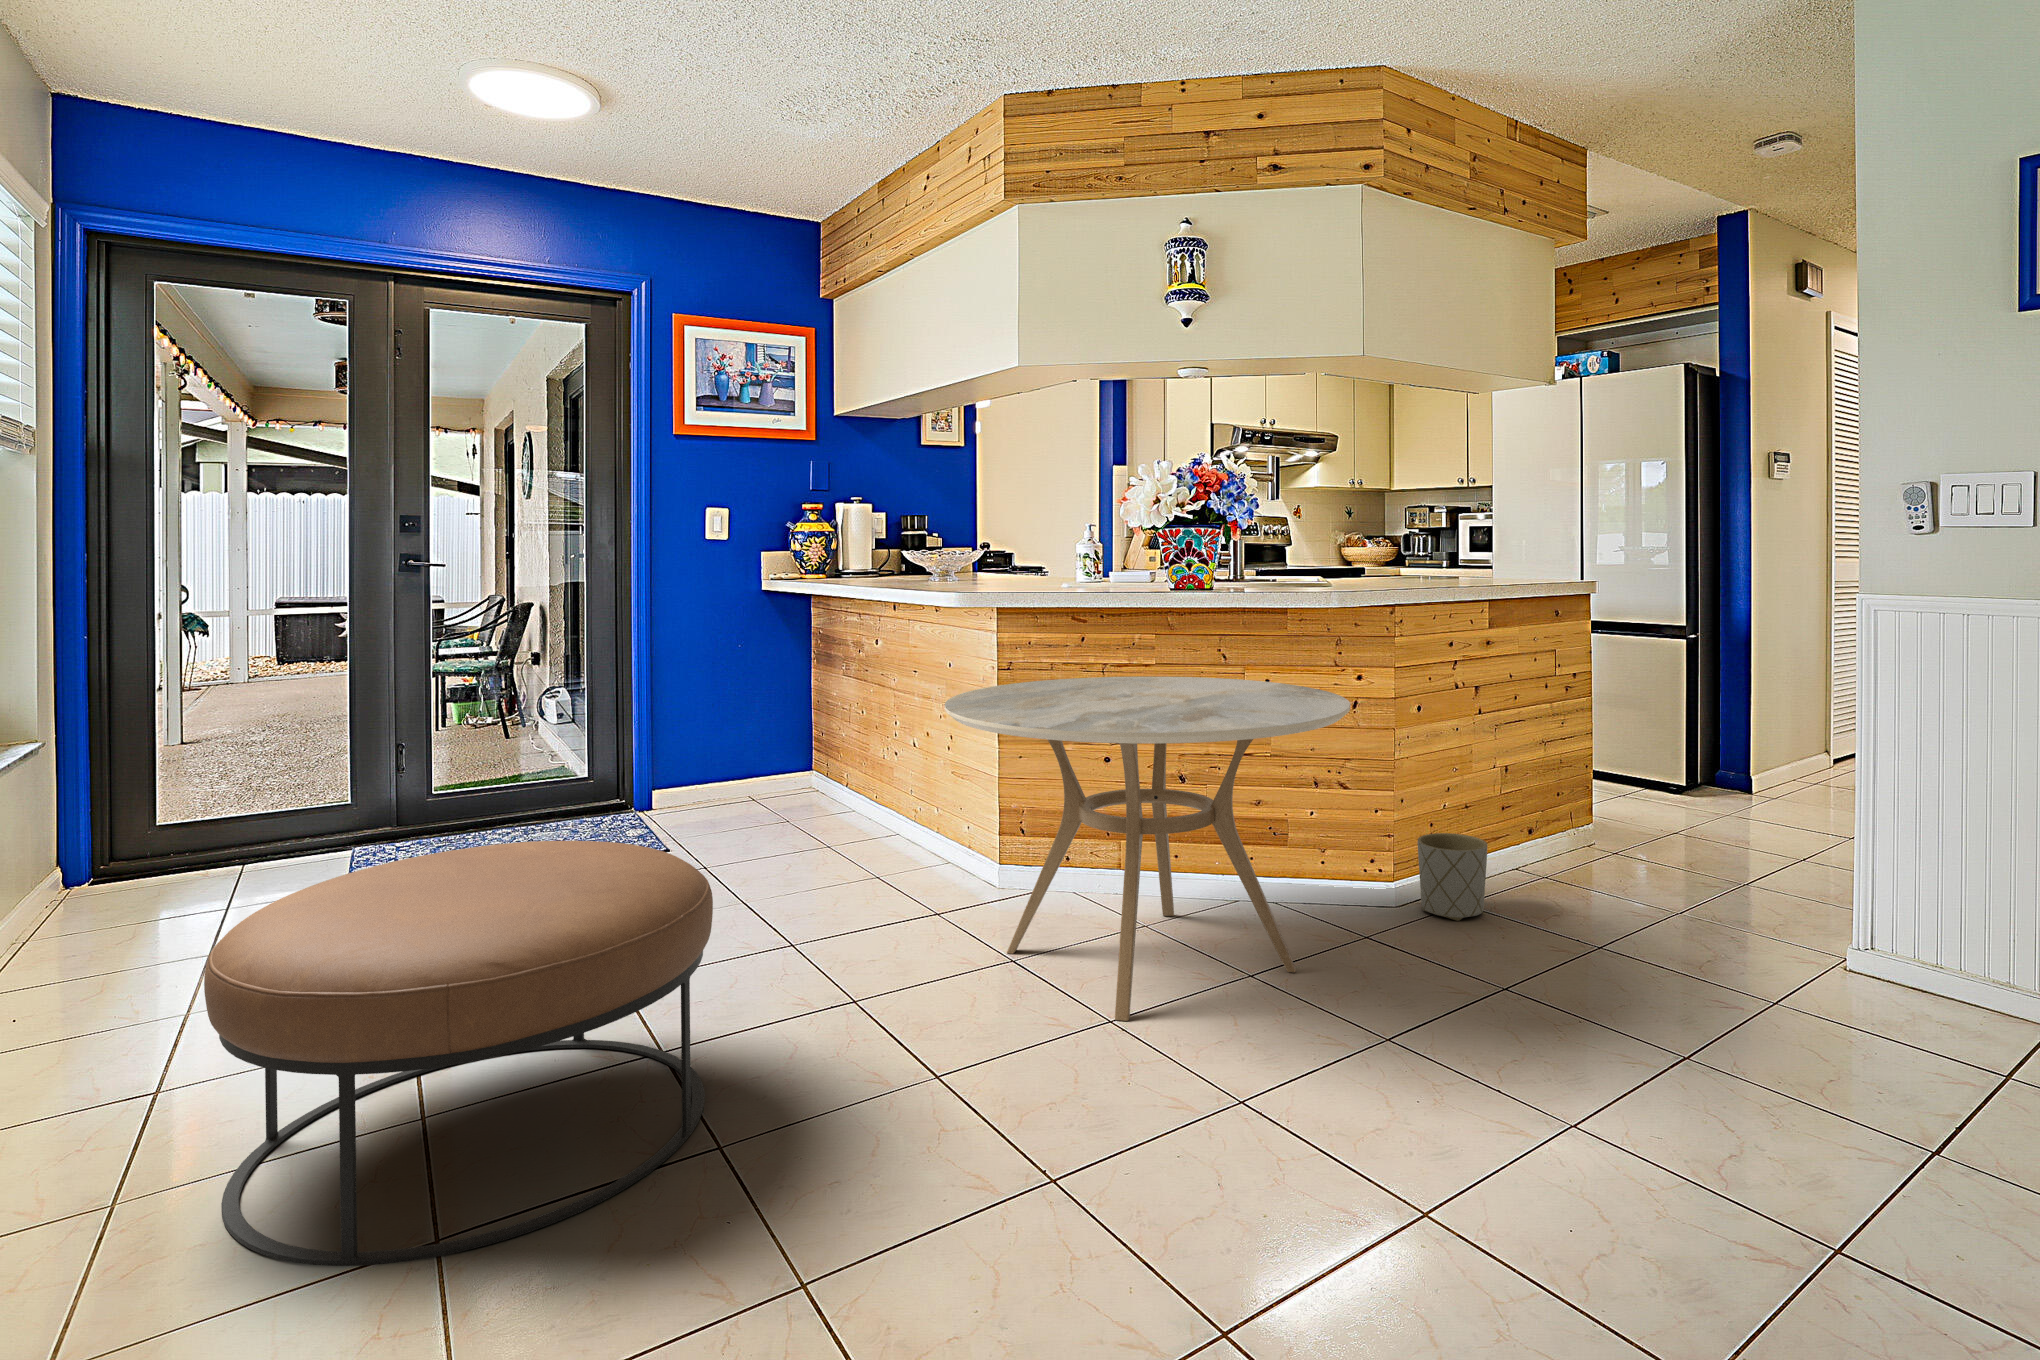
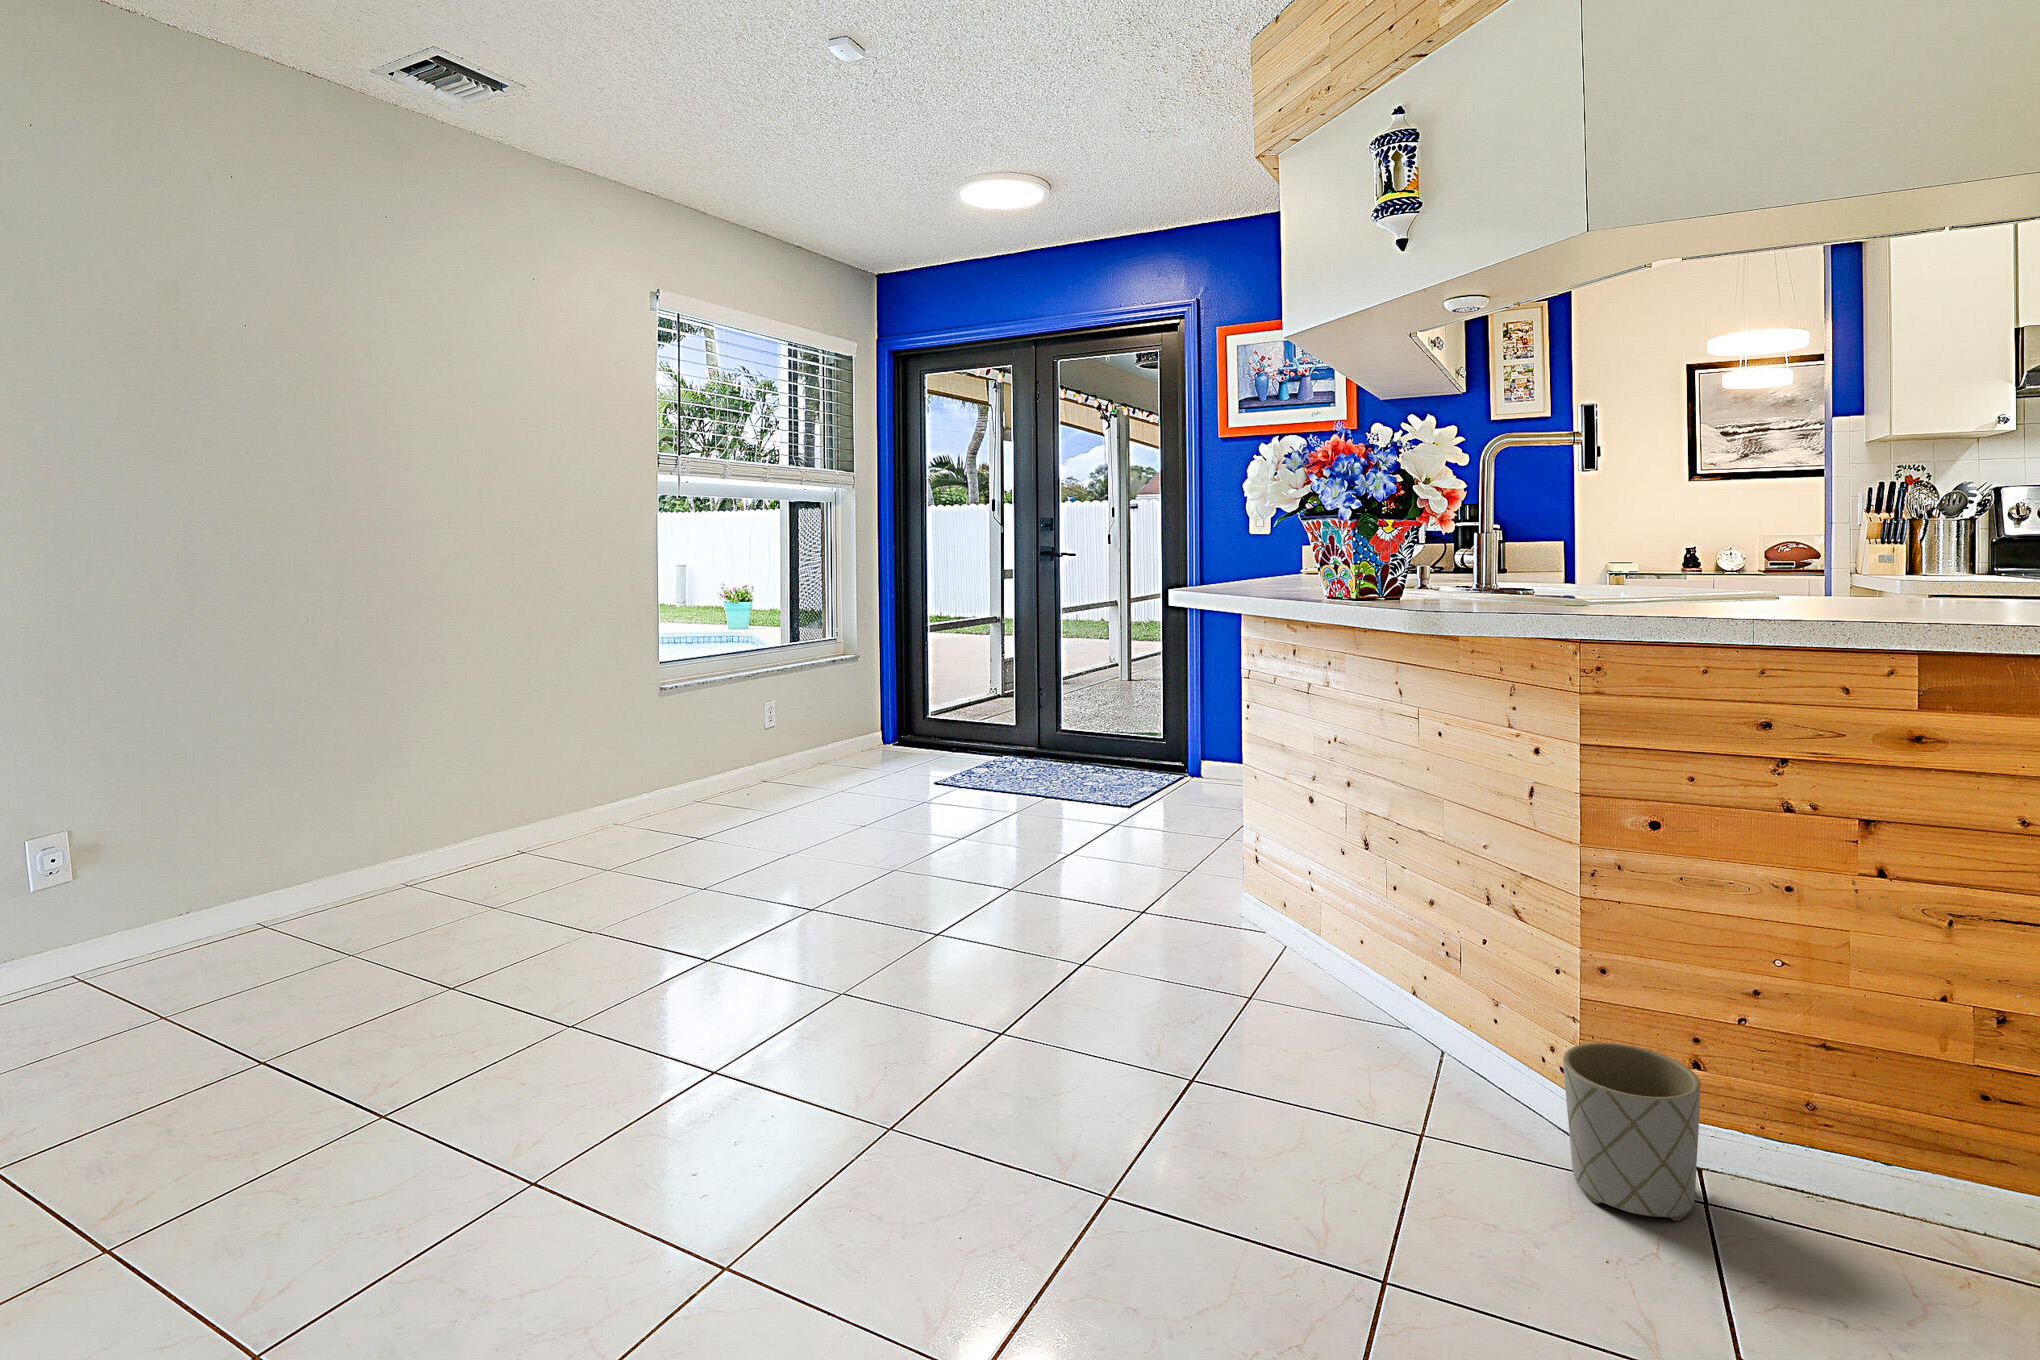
dining table: present [945,676,1350,1021] -> none [896,698,1367,1113]
ottoman: present [204,841,713,1266] -> none [506,754,788,979]

